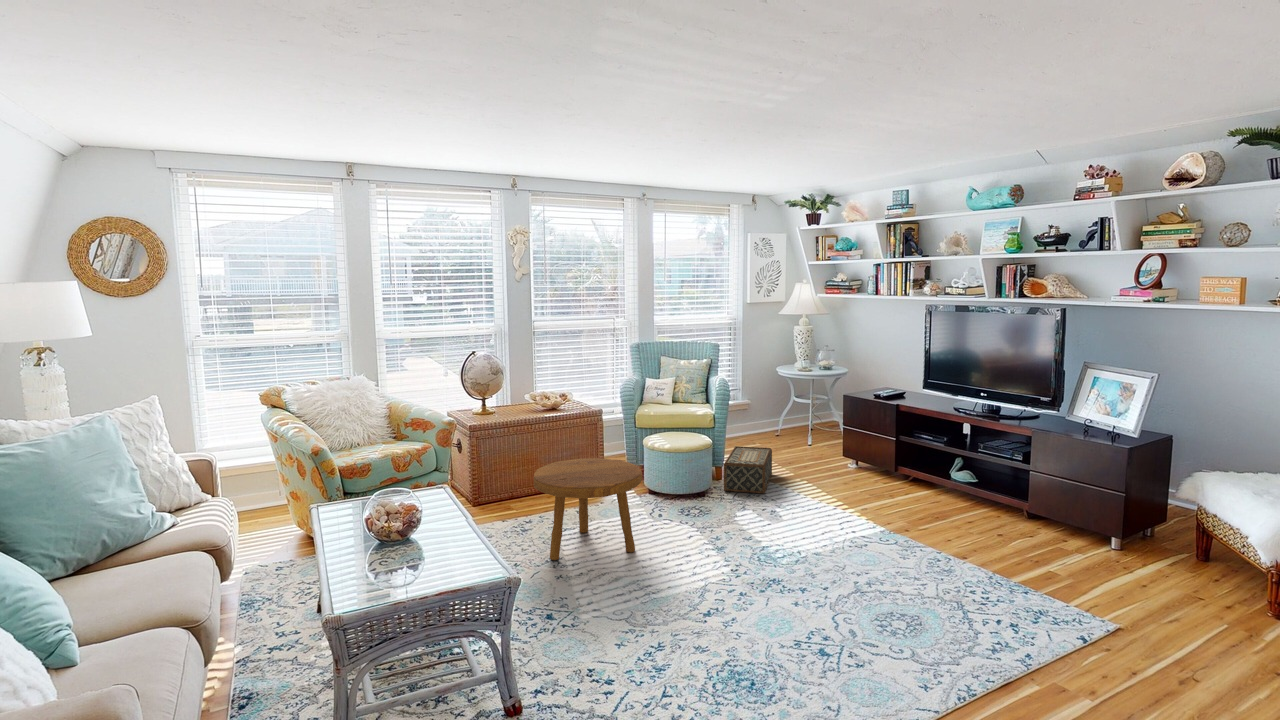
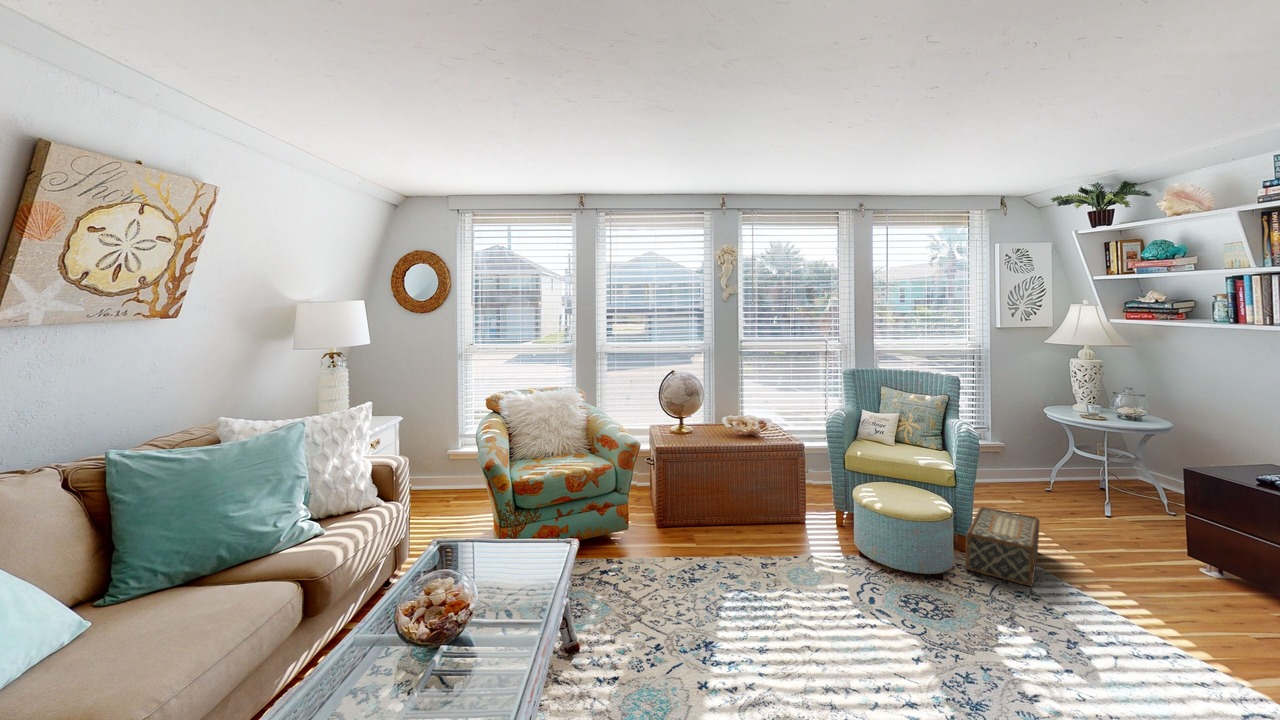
footstool: present [534,458,642,560] -> none [699,510,845,658]

